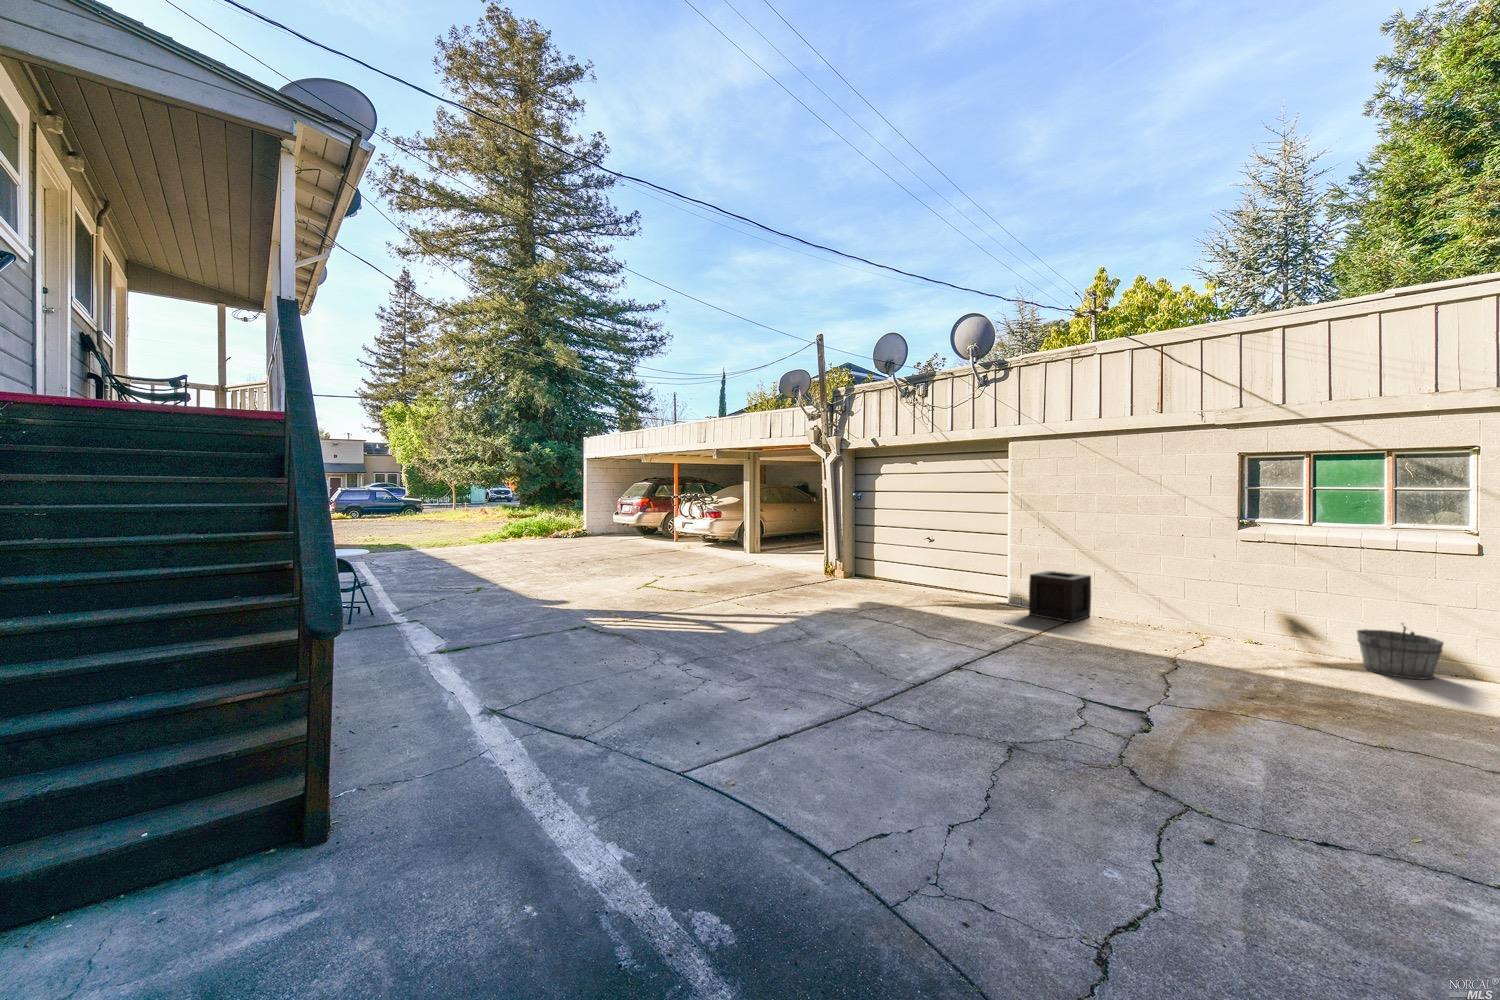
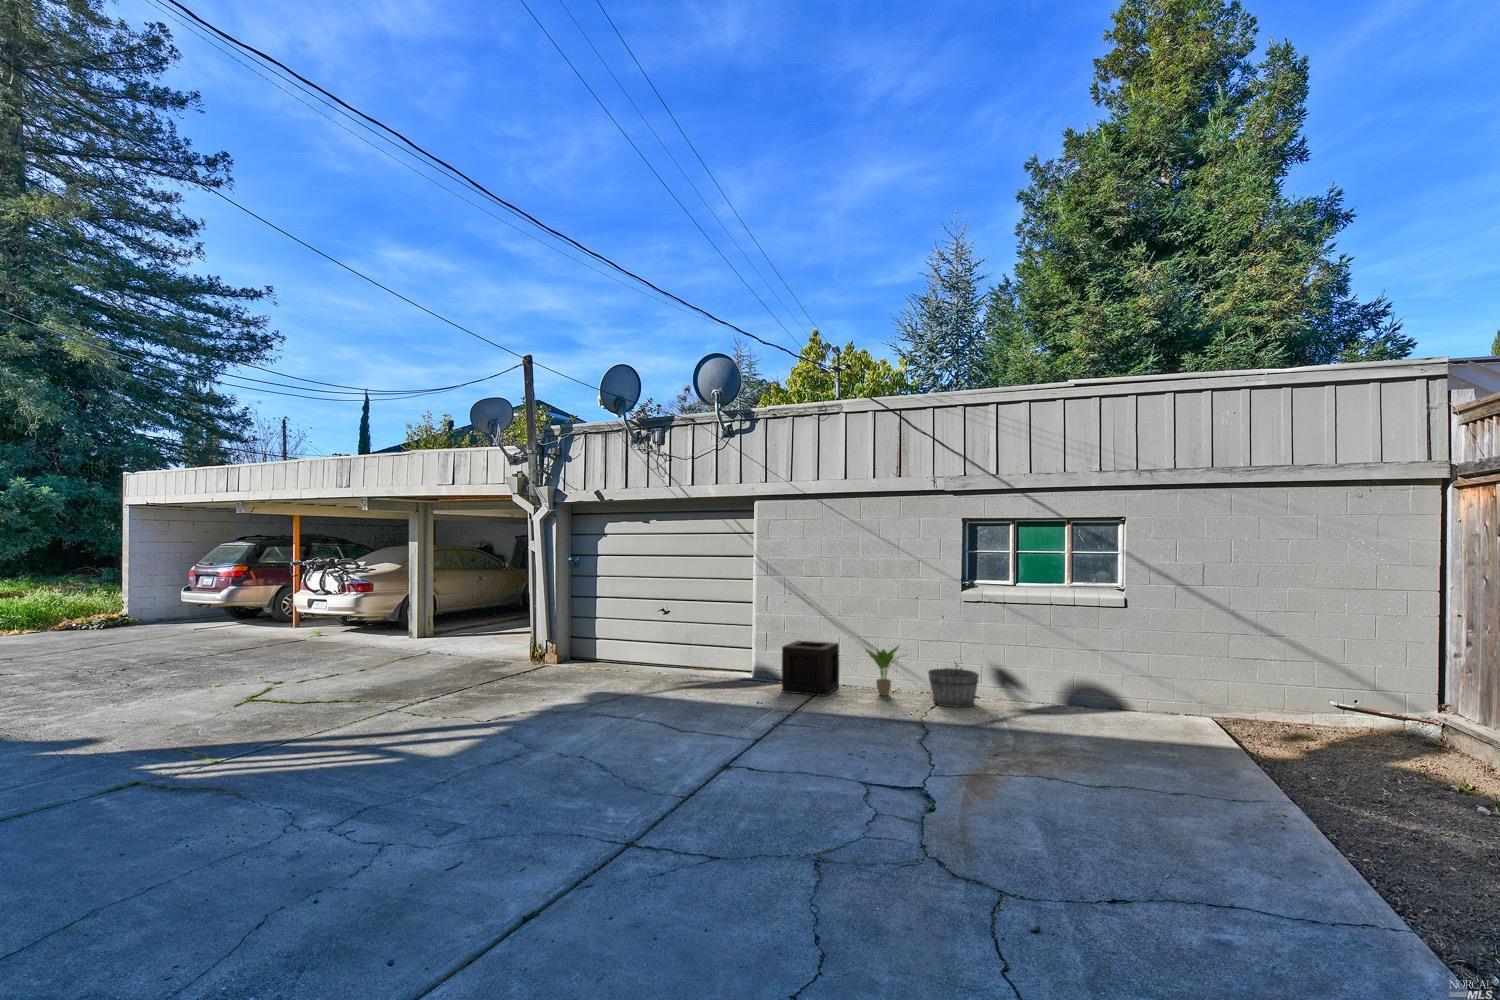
potted plant: none [1115,572,1168,629] -> present [866,646,899,696]
wooden bucket: present [1357,623,1444,680] -> present [928,665,979,707]

